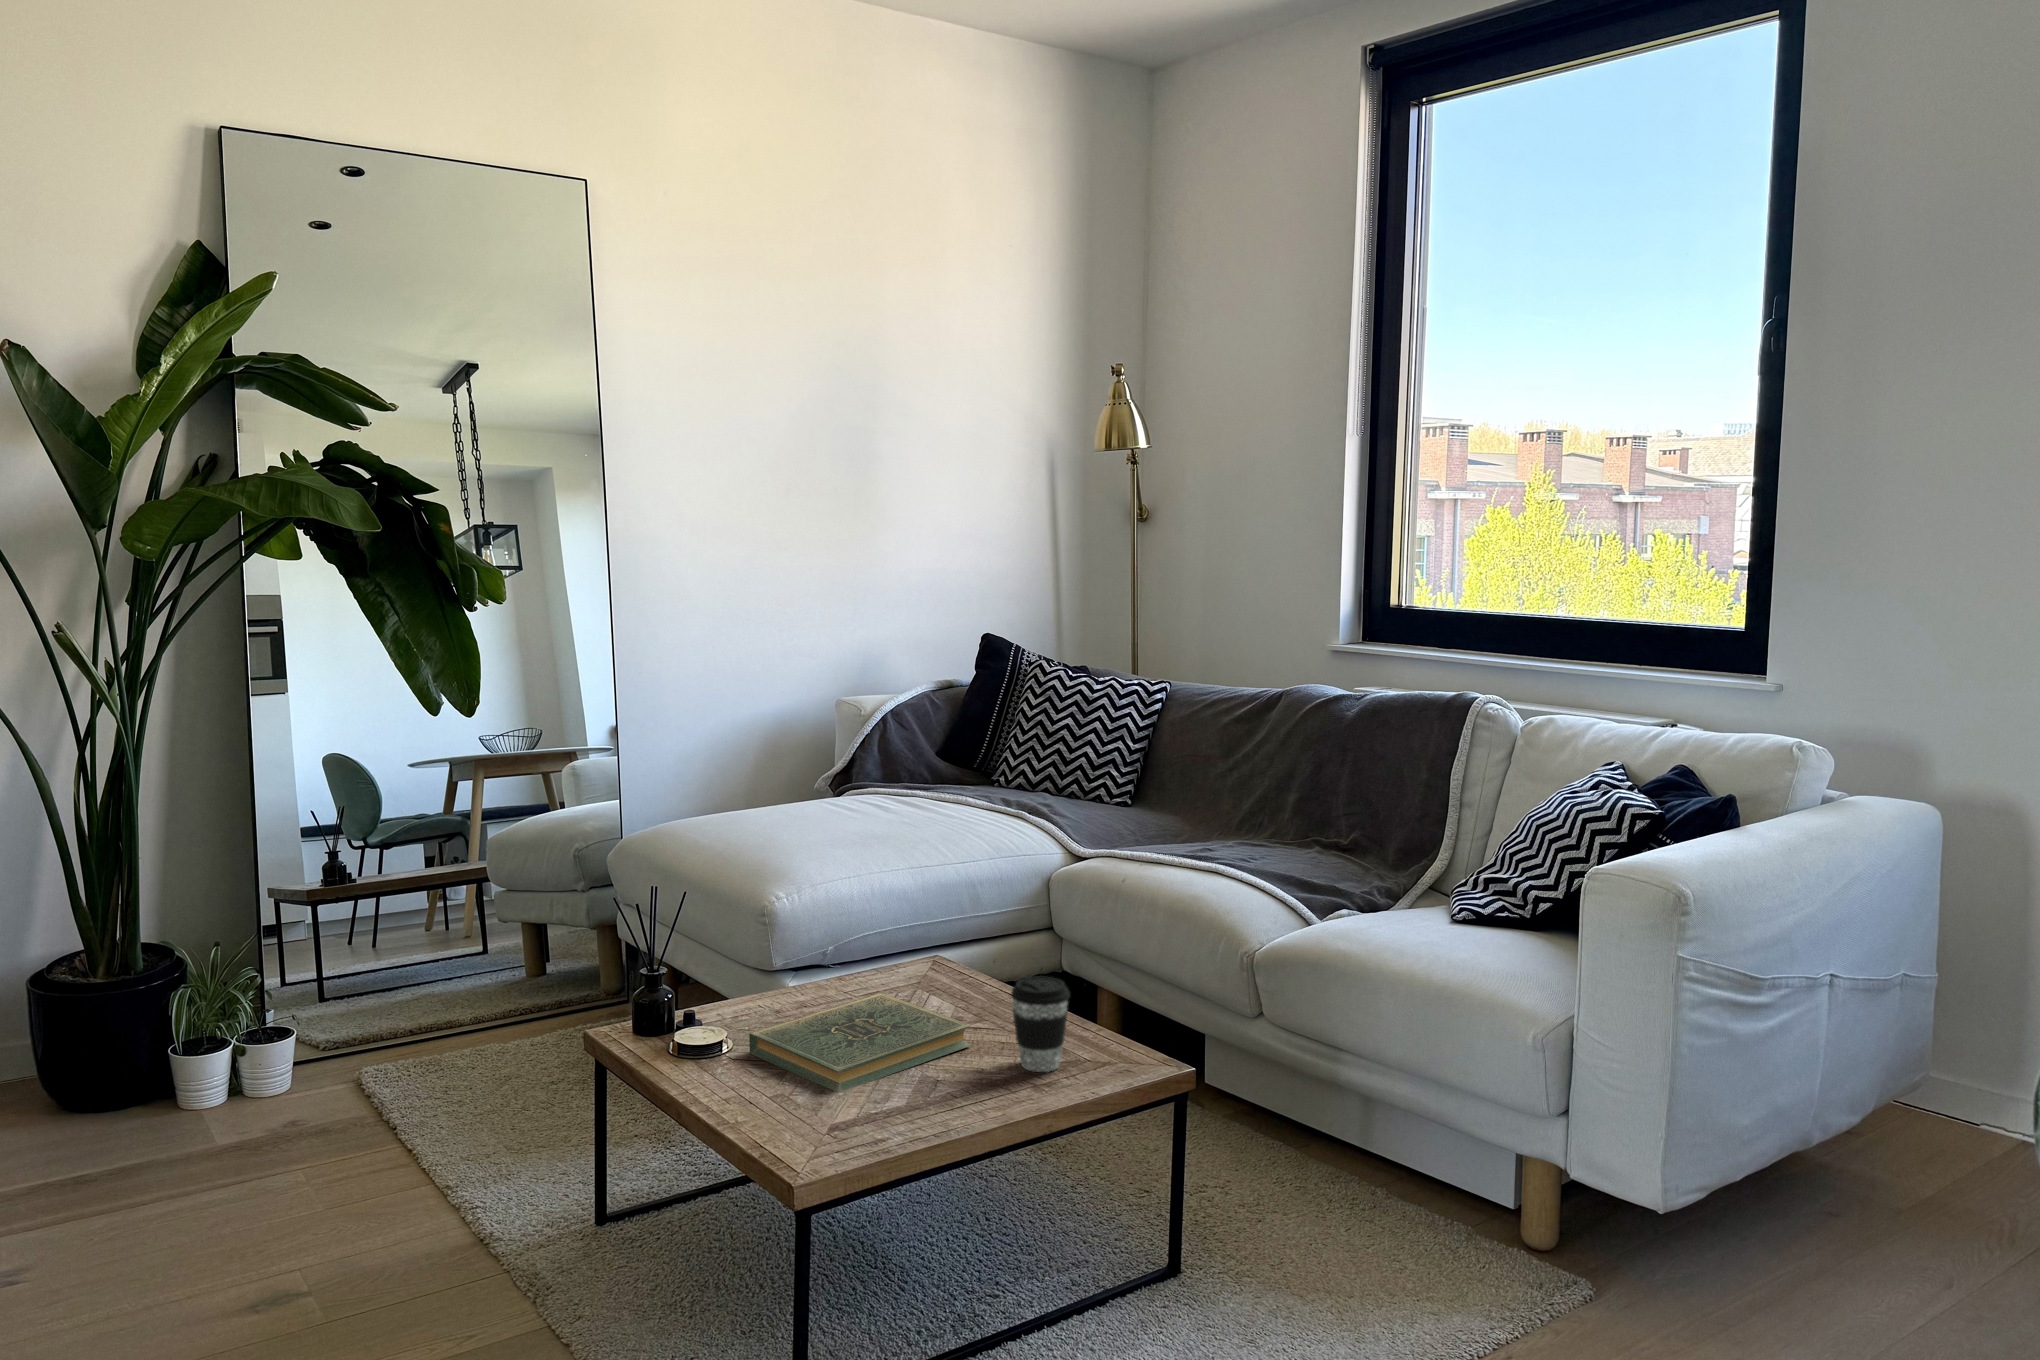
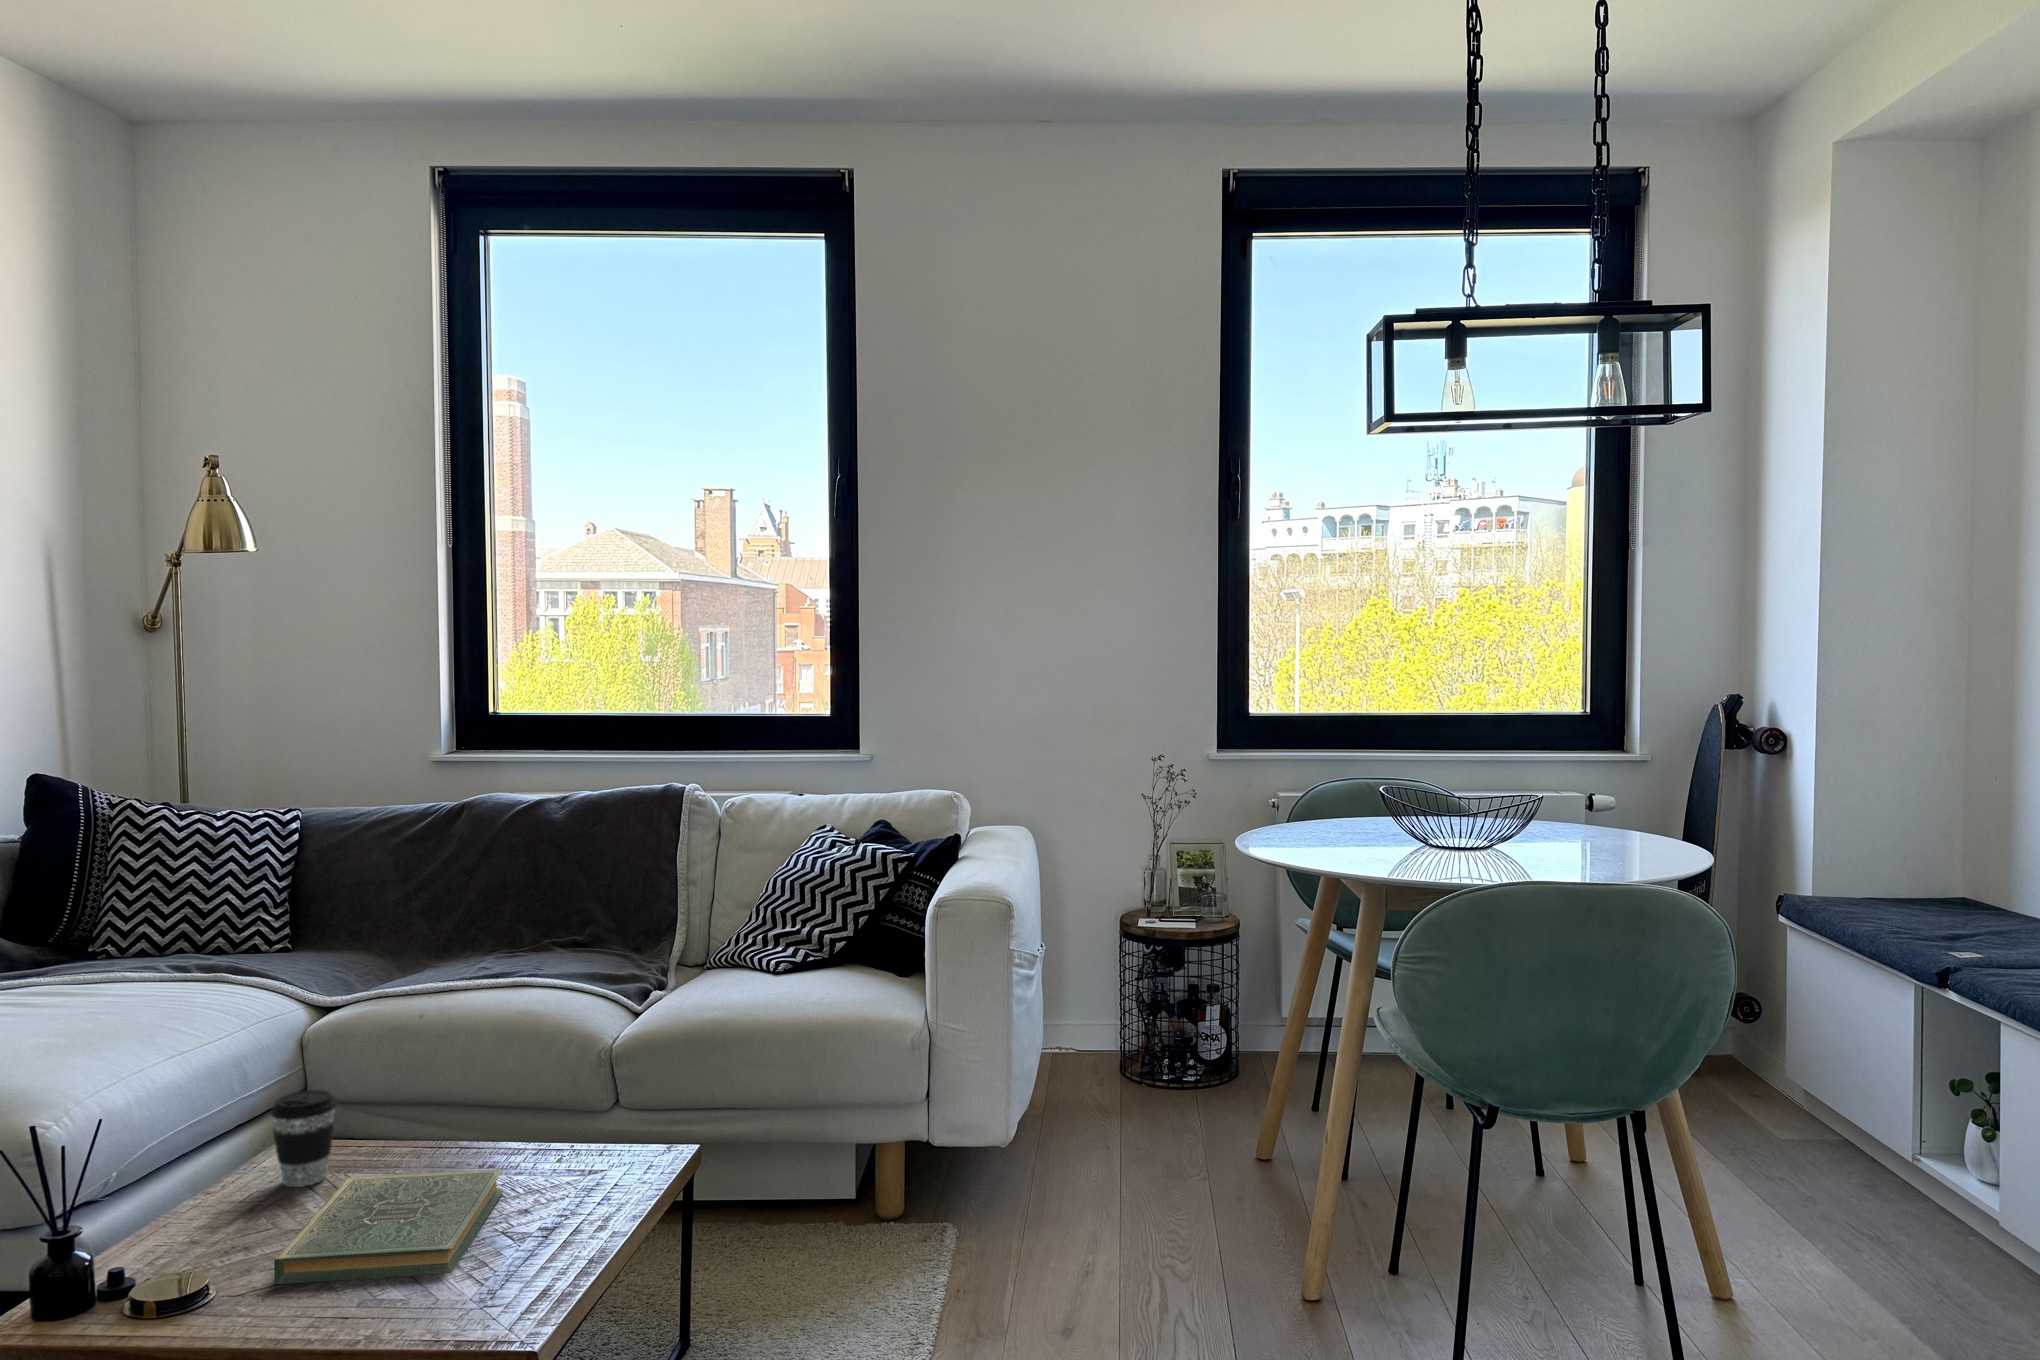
coffee cup: present [1011,976,1070,1072] -> present [271,1090,337,1187]

